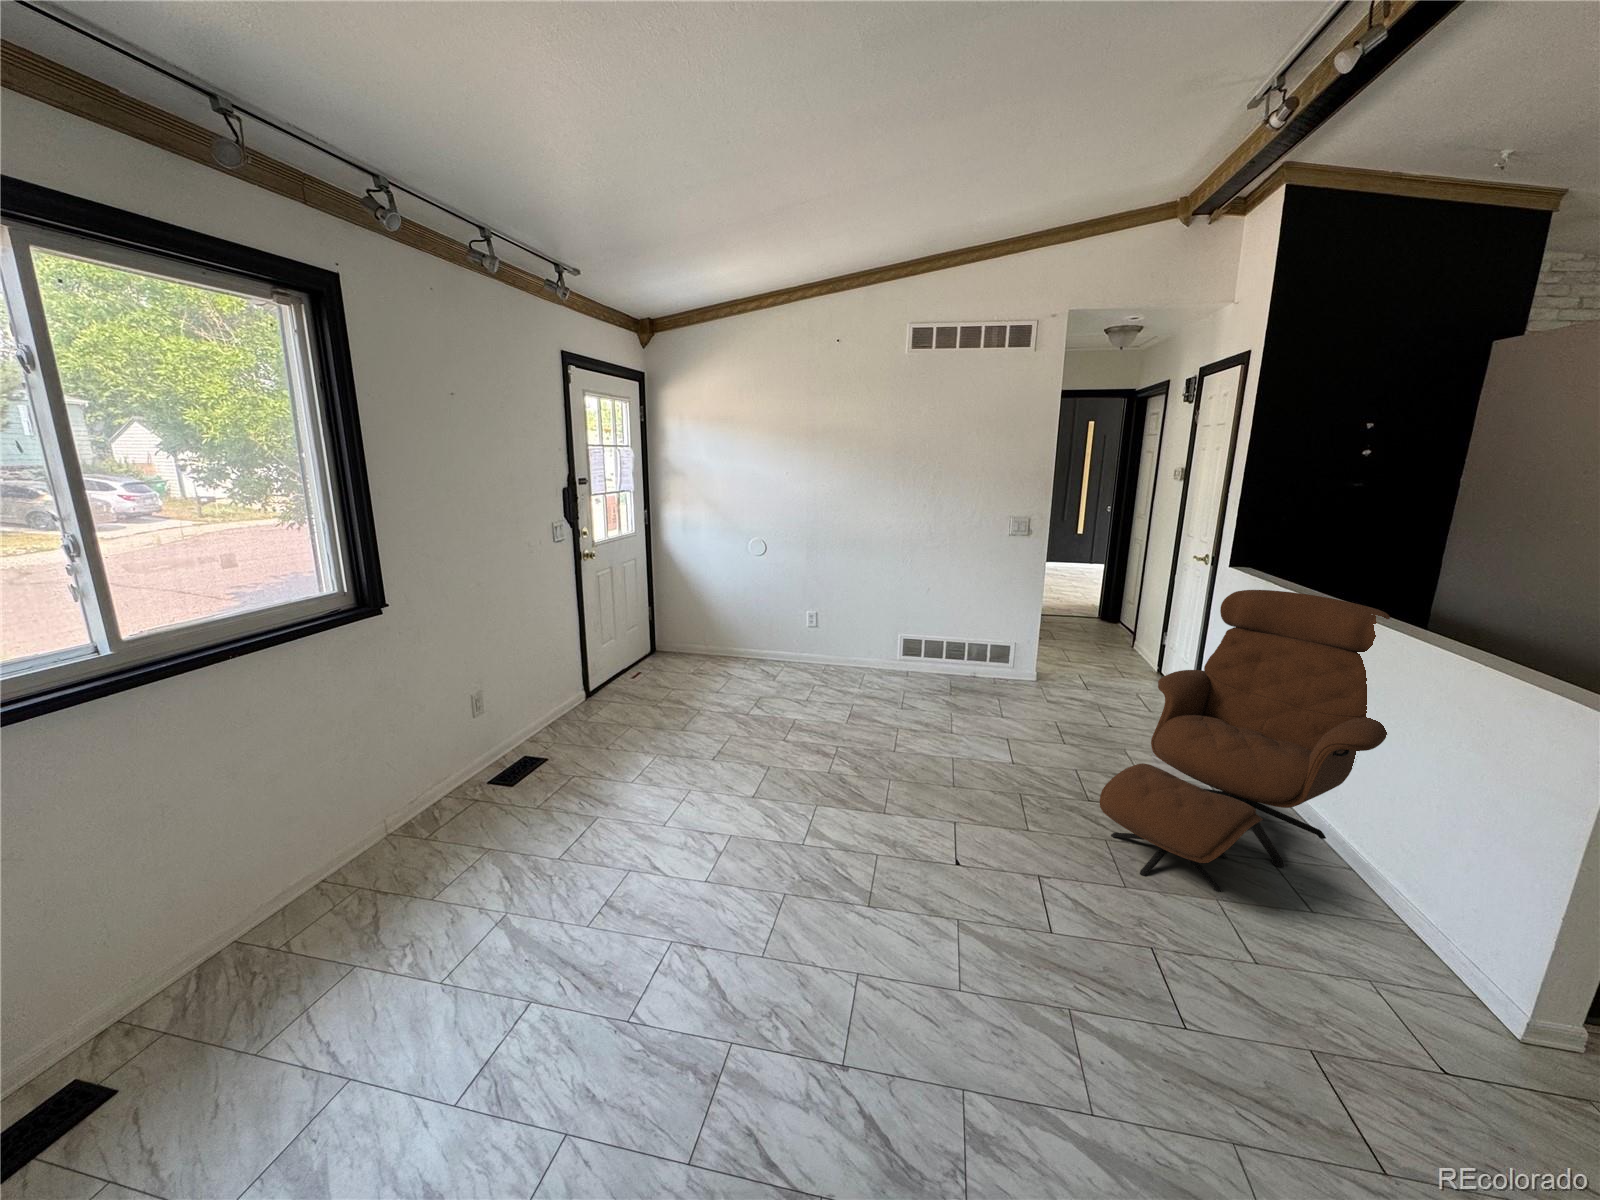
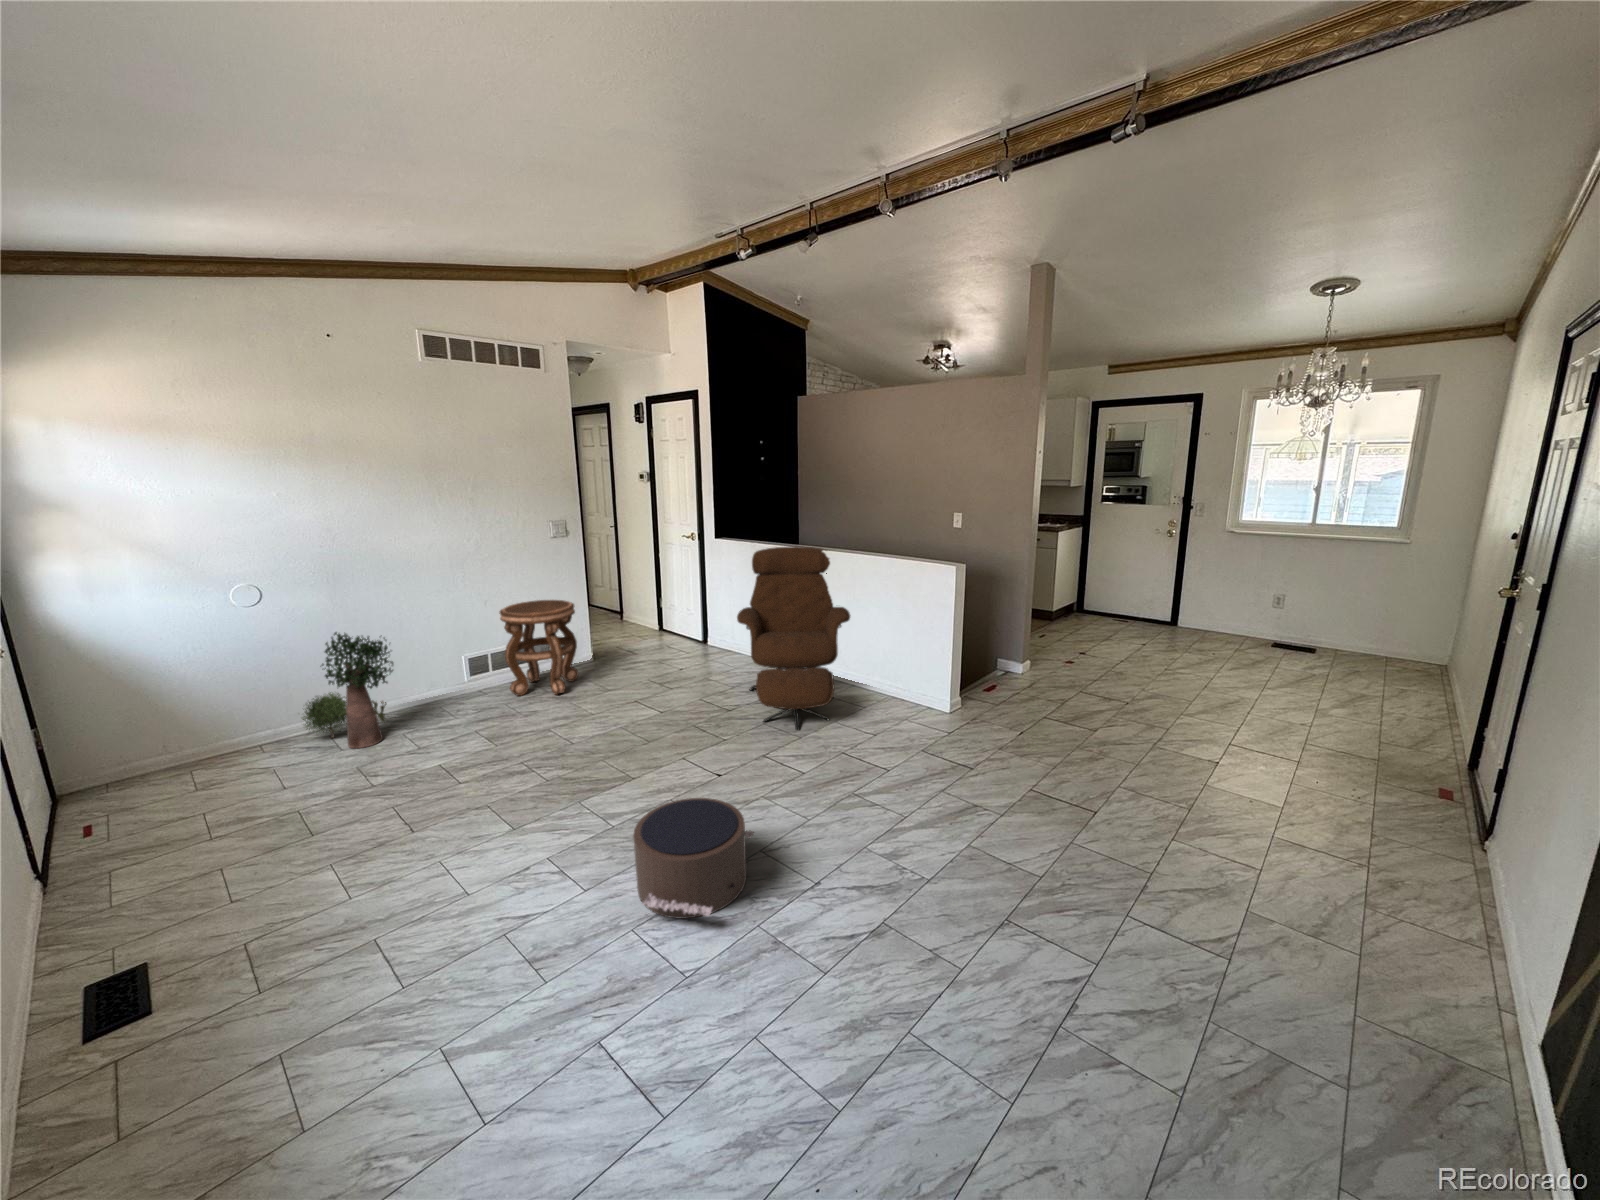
potted plant: none [770,587,828,682] -> present [303,632,393,748]
side table: none [921,596,999,698] -> present [500,600,578,696]
pouf: none [689,839,860,993] -> present [633,798,754,919]

